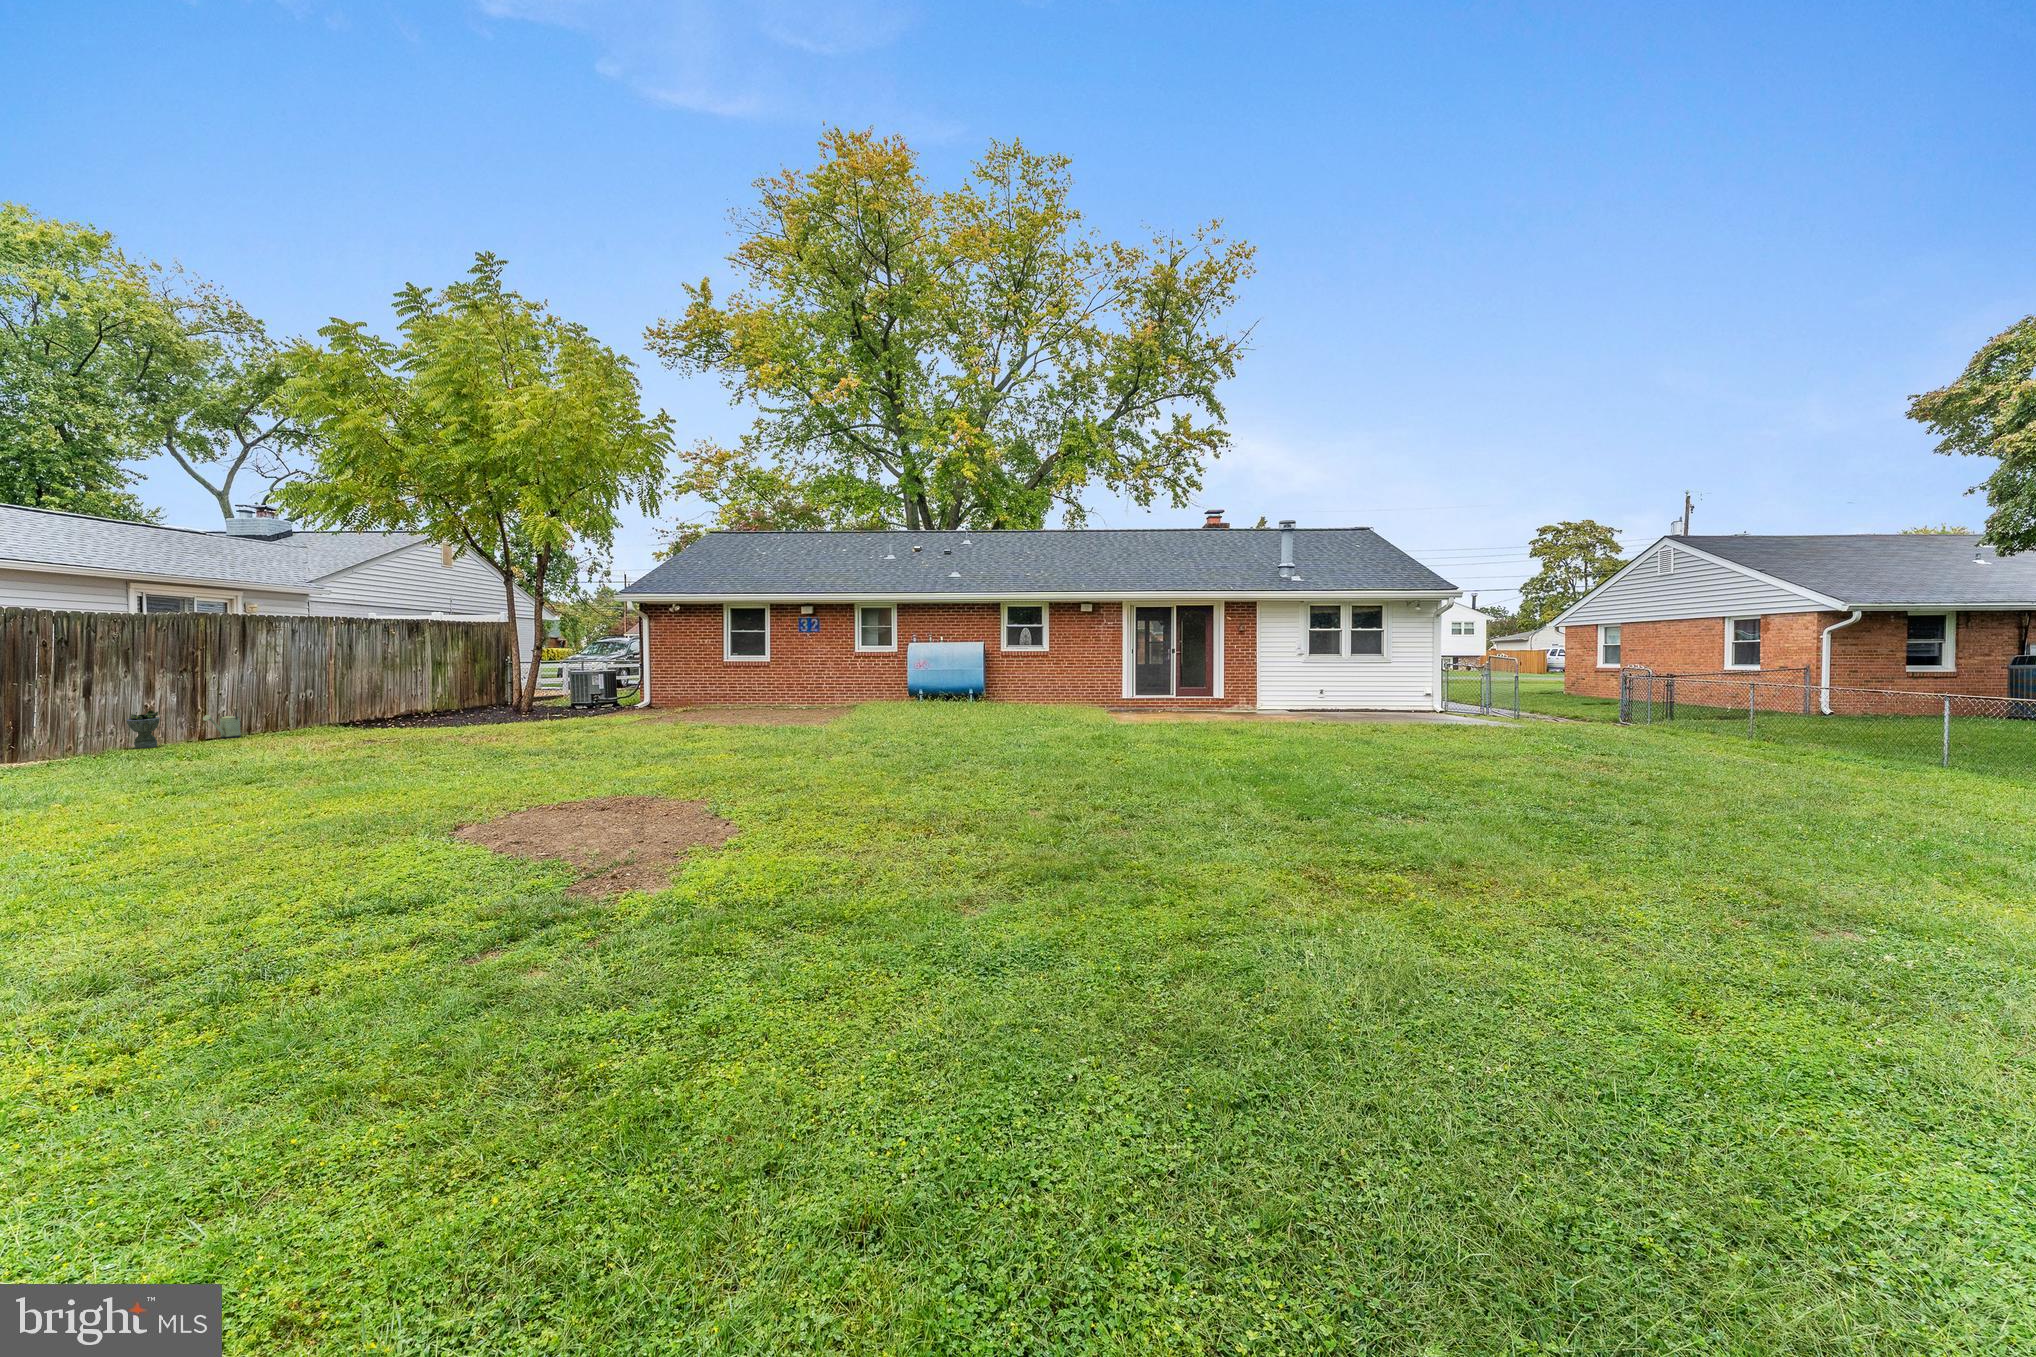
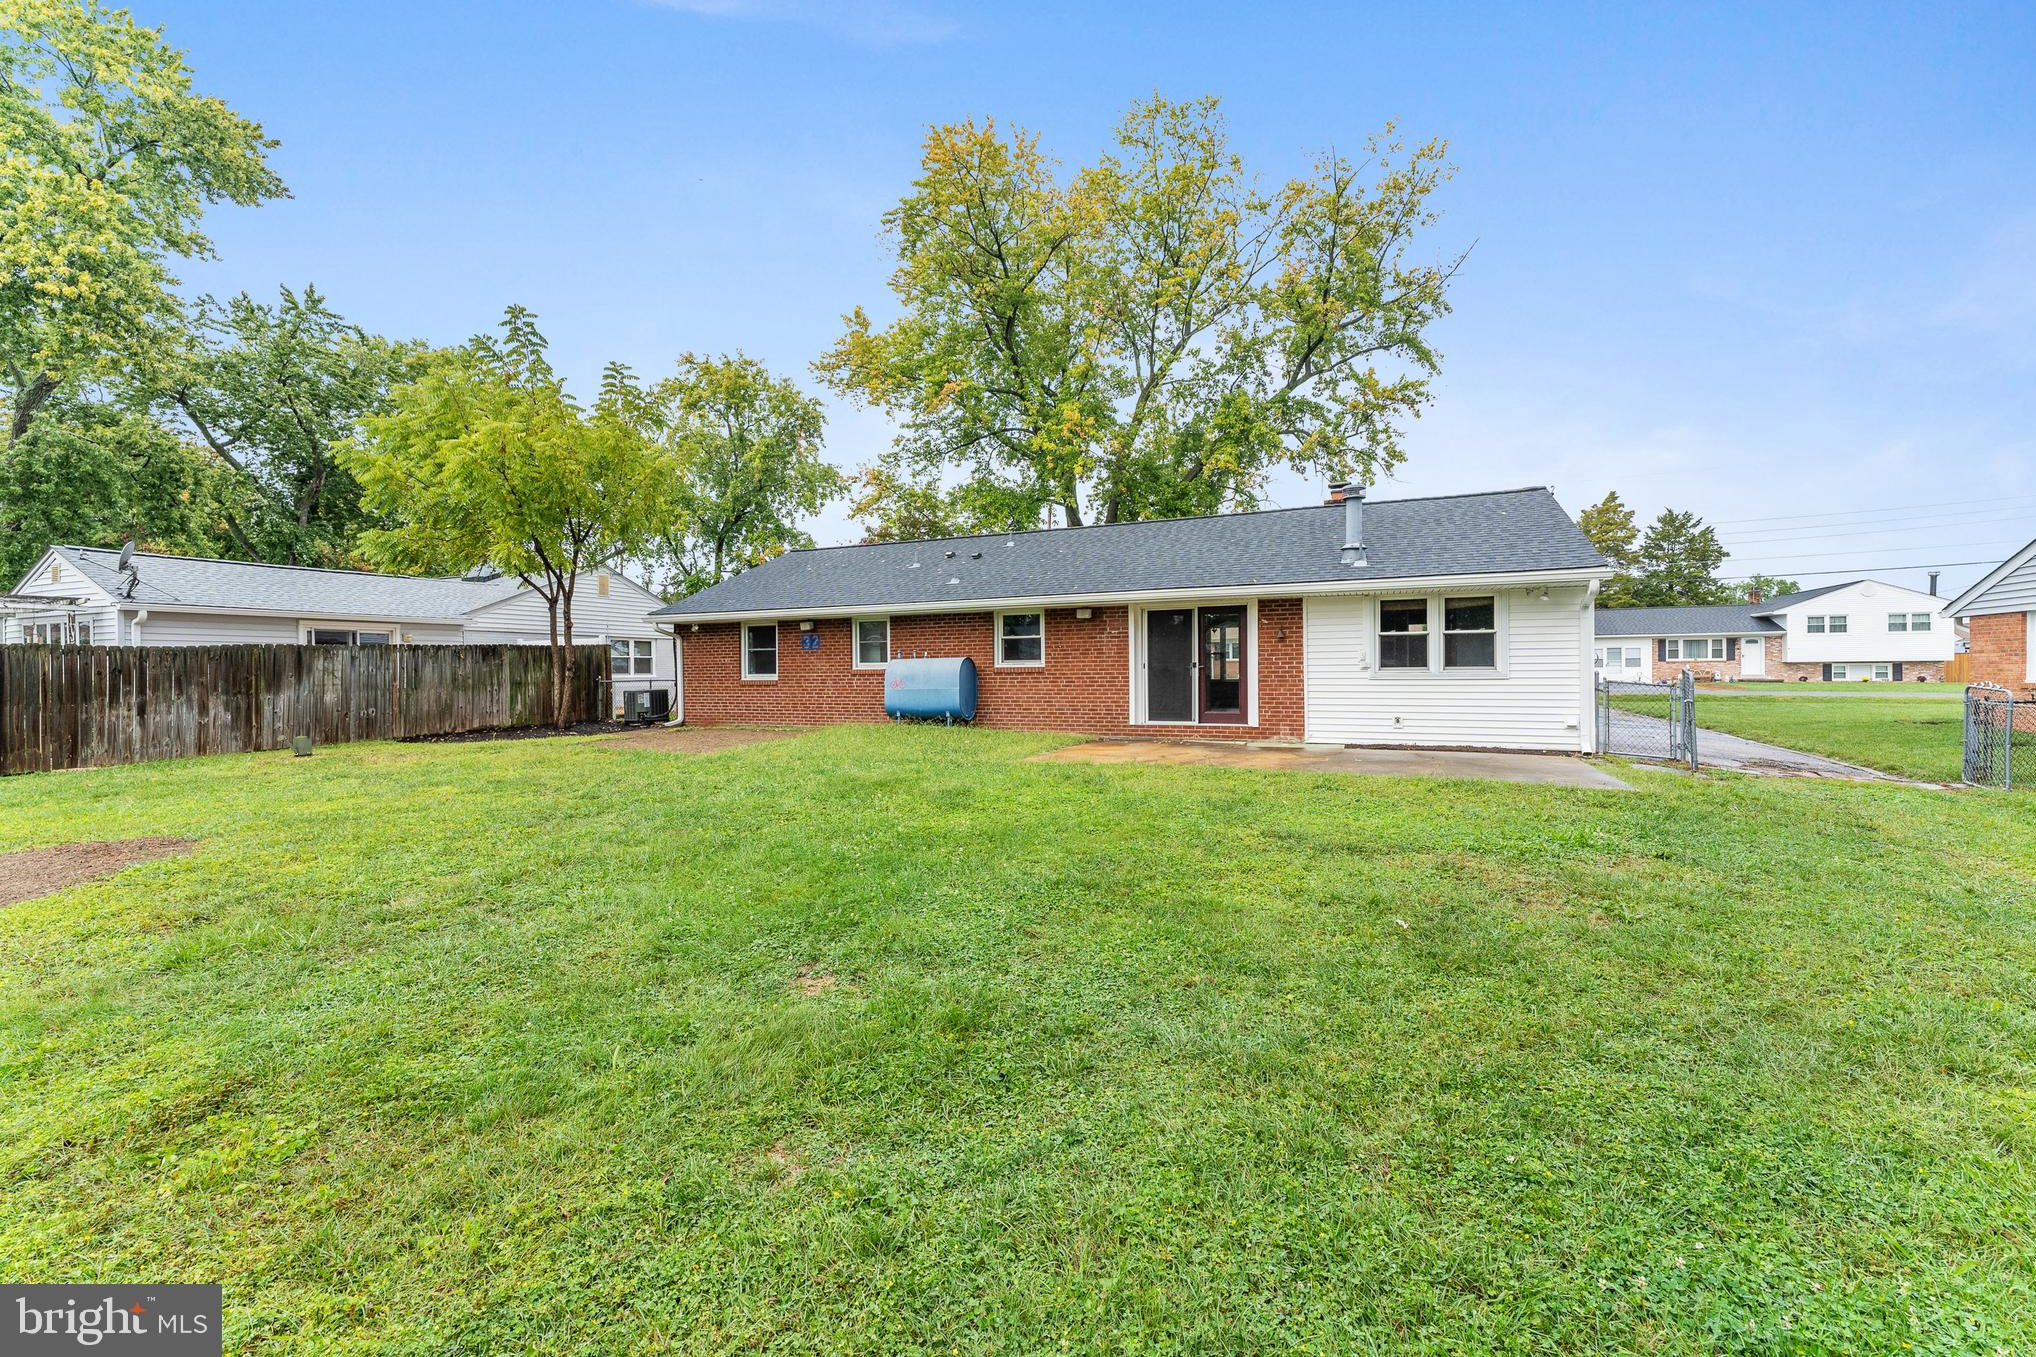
planter: present [126,710,160,748] -> none [207,732,238,768]

